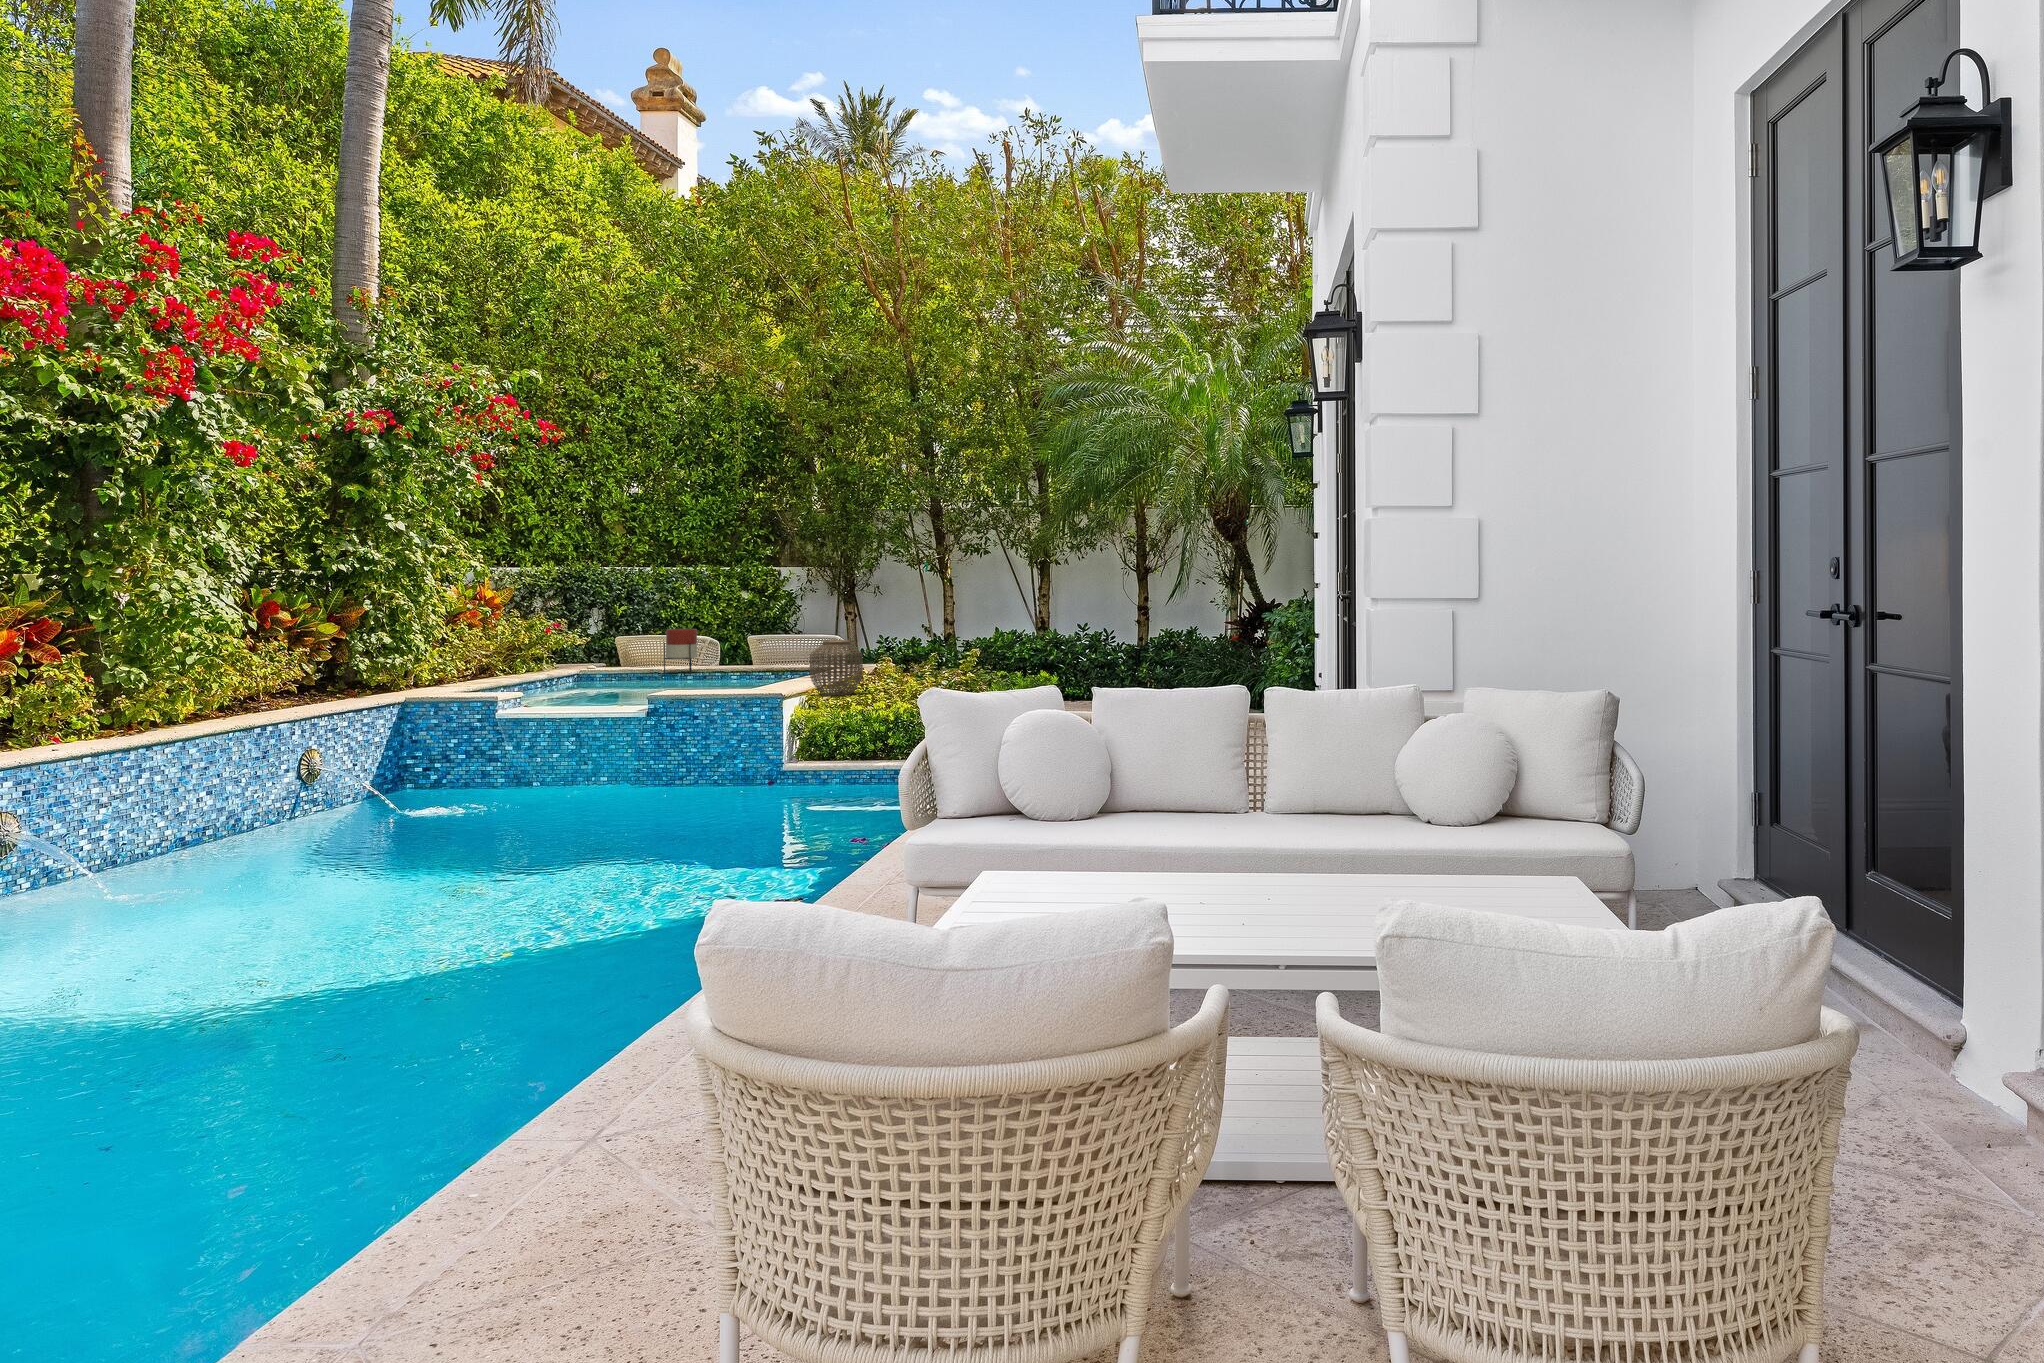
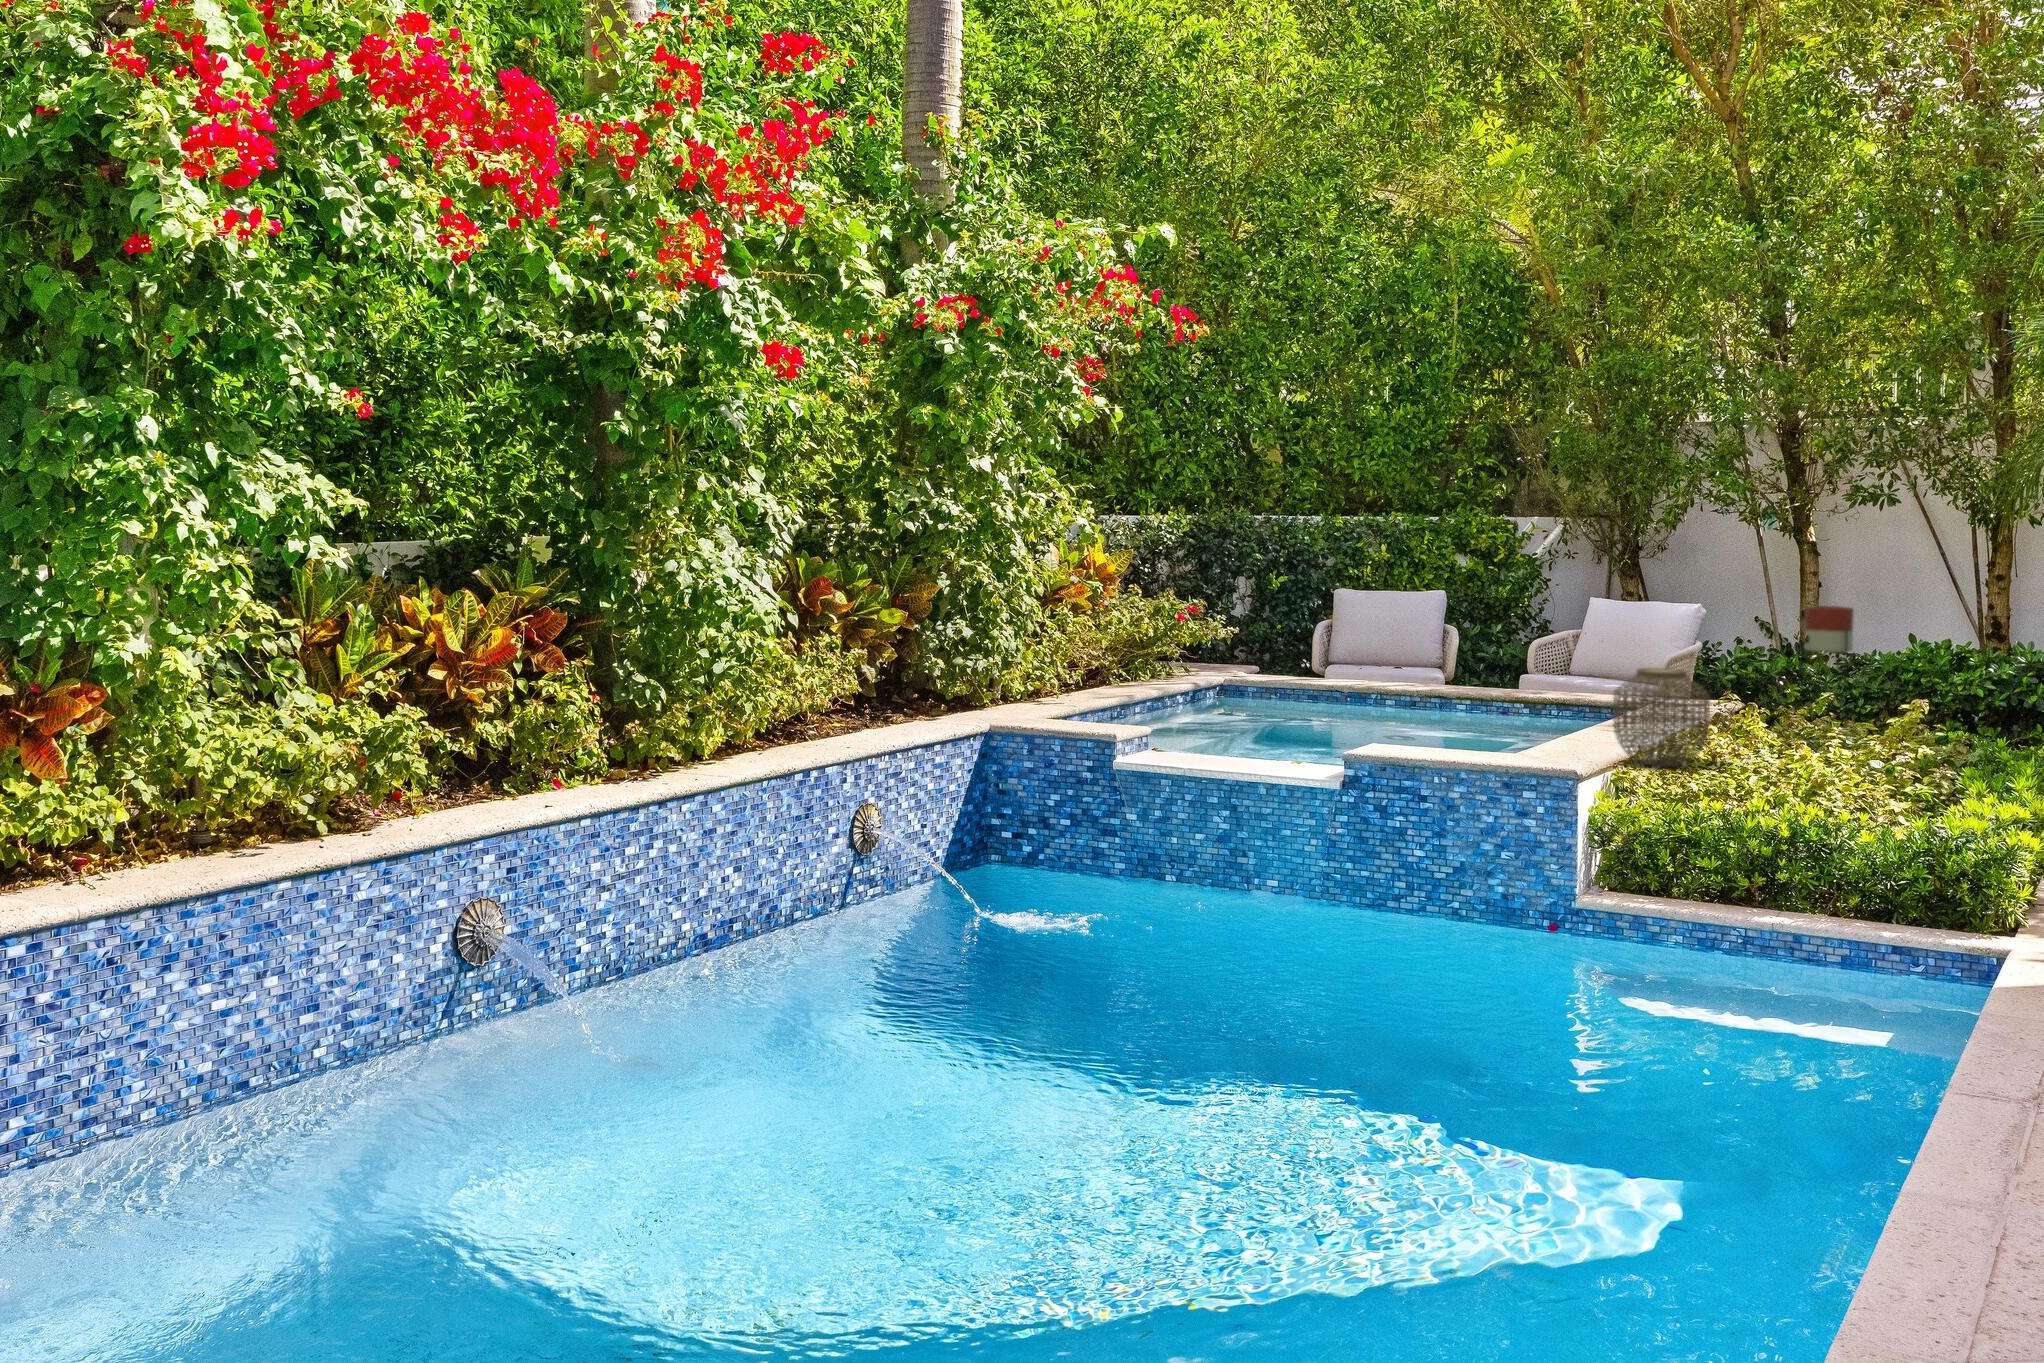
planter: present [664,629,697,674] -> present [1801,606,1854,657]

